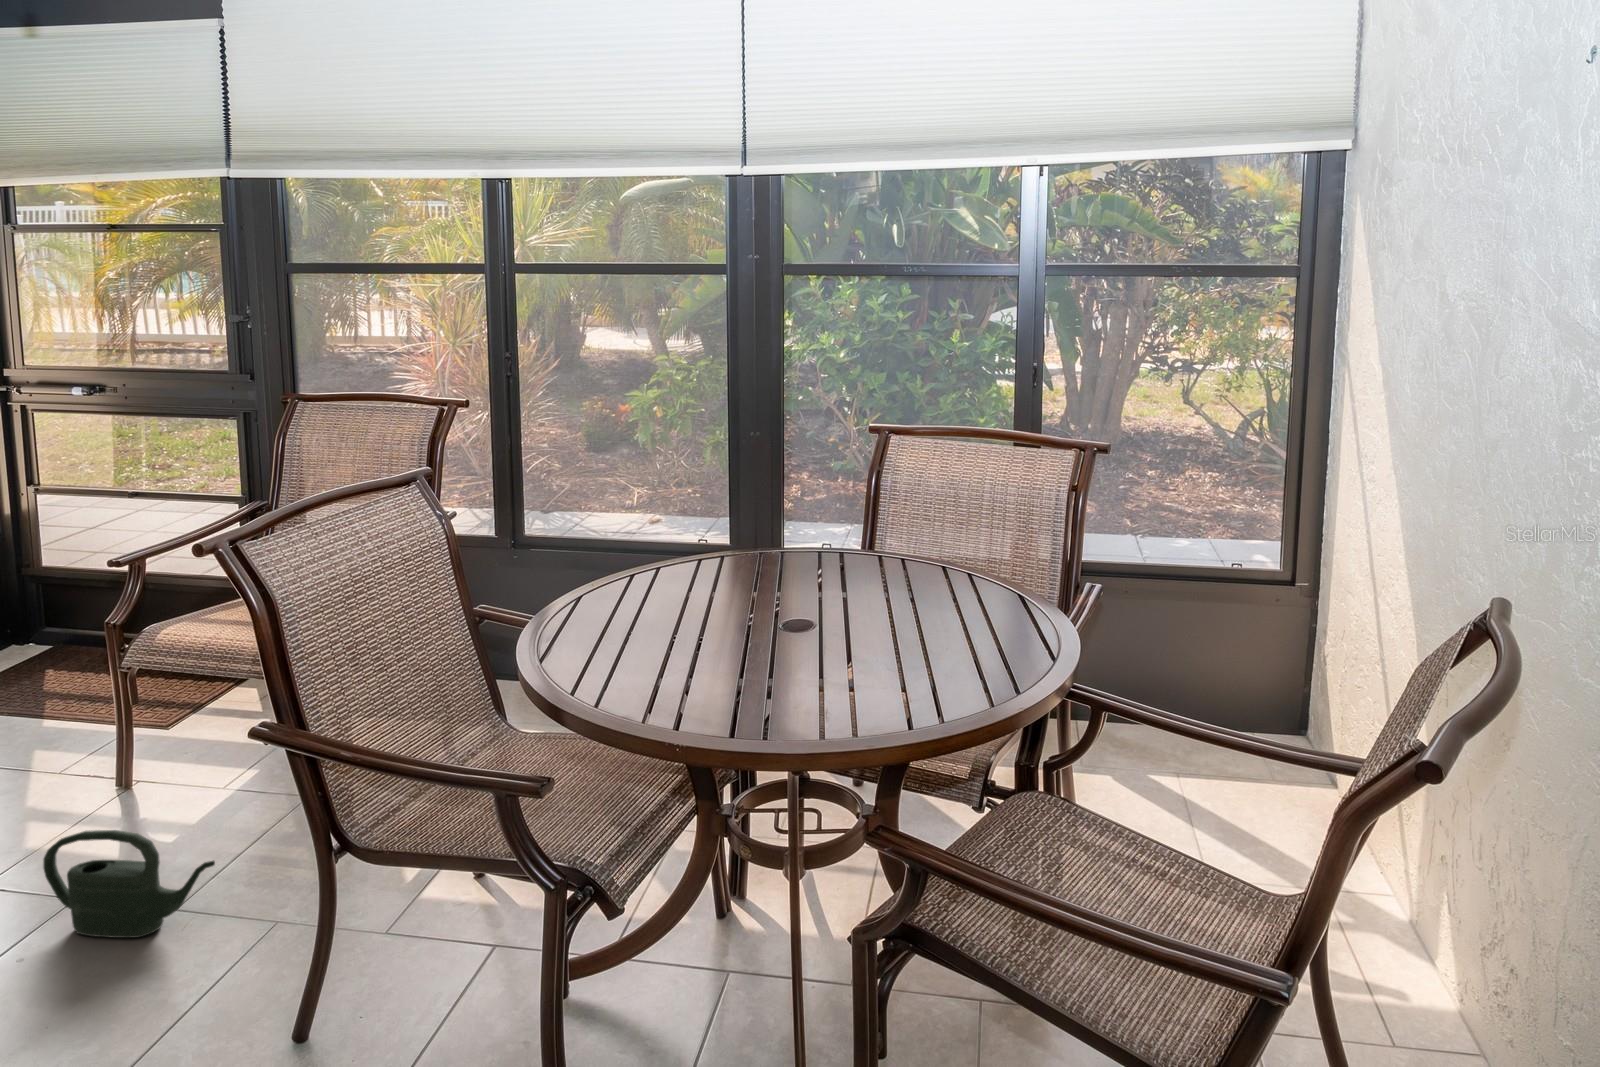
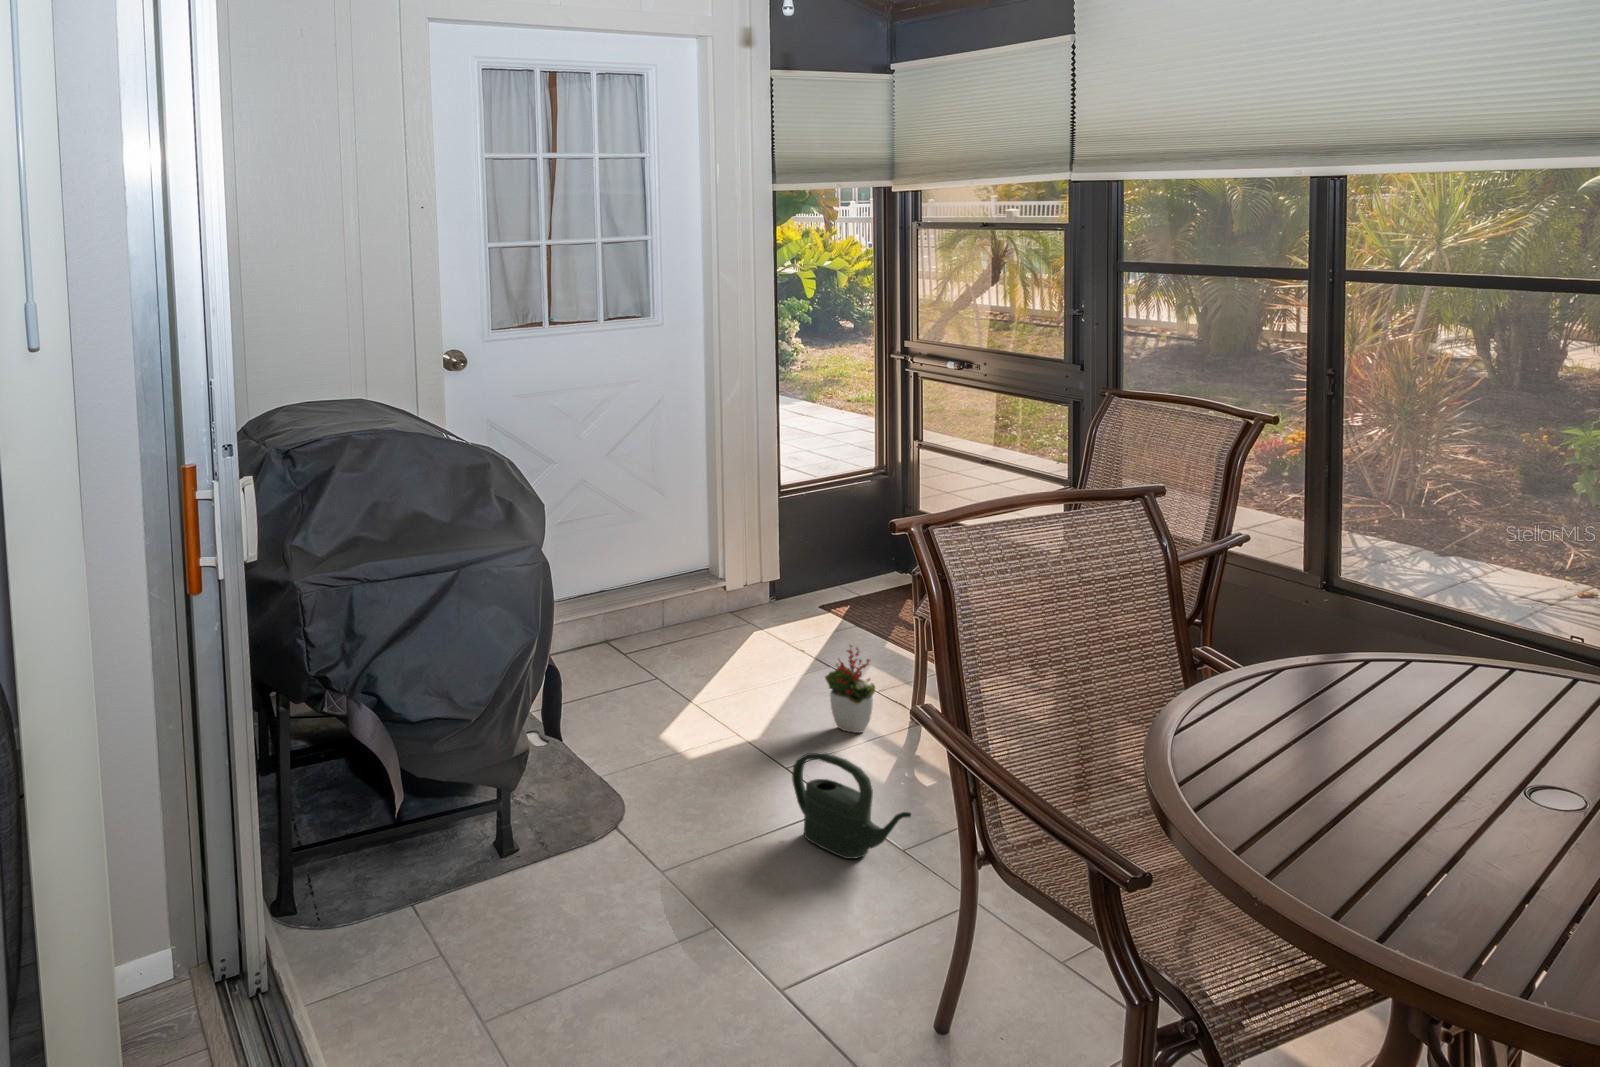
decorative plant: none [28,712,98,812] -> present [825,646,875,733]

